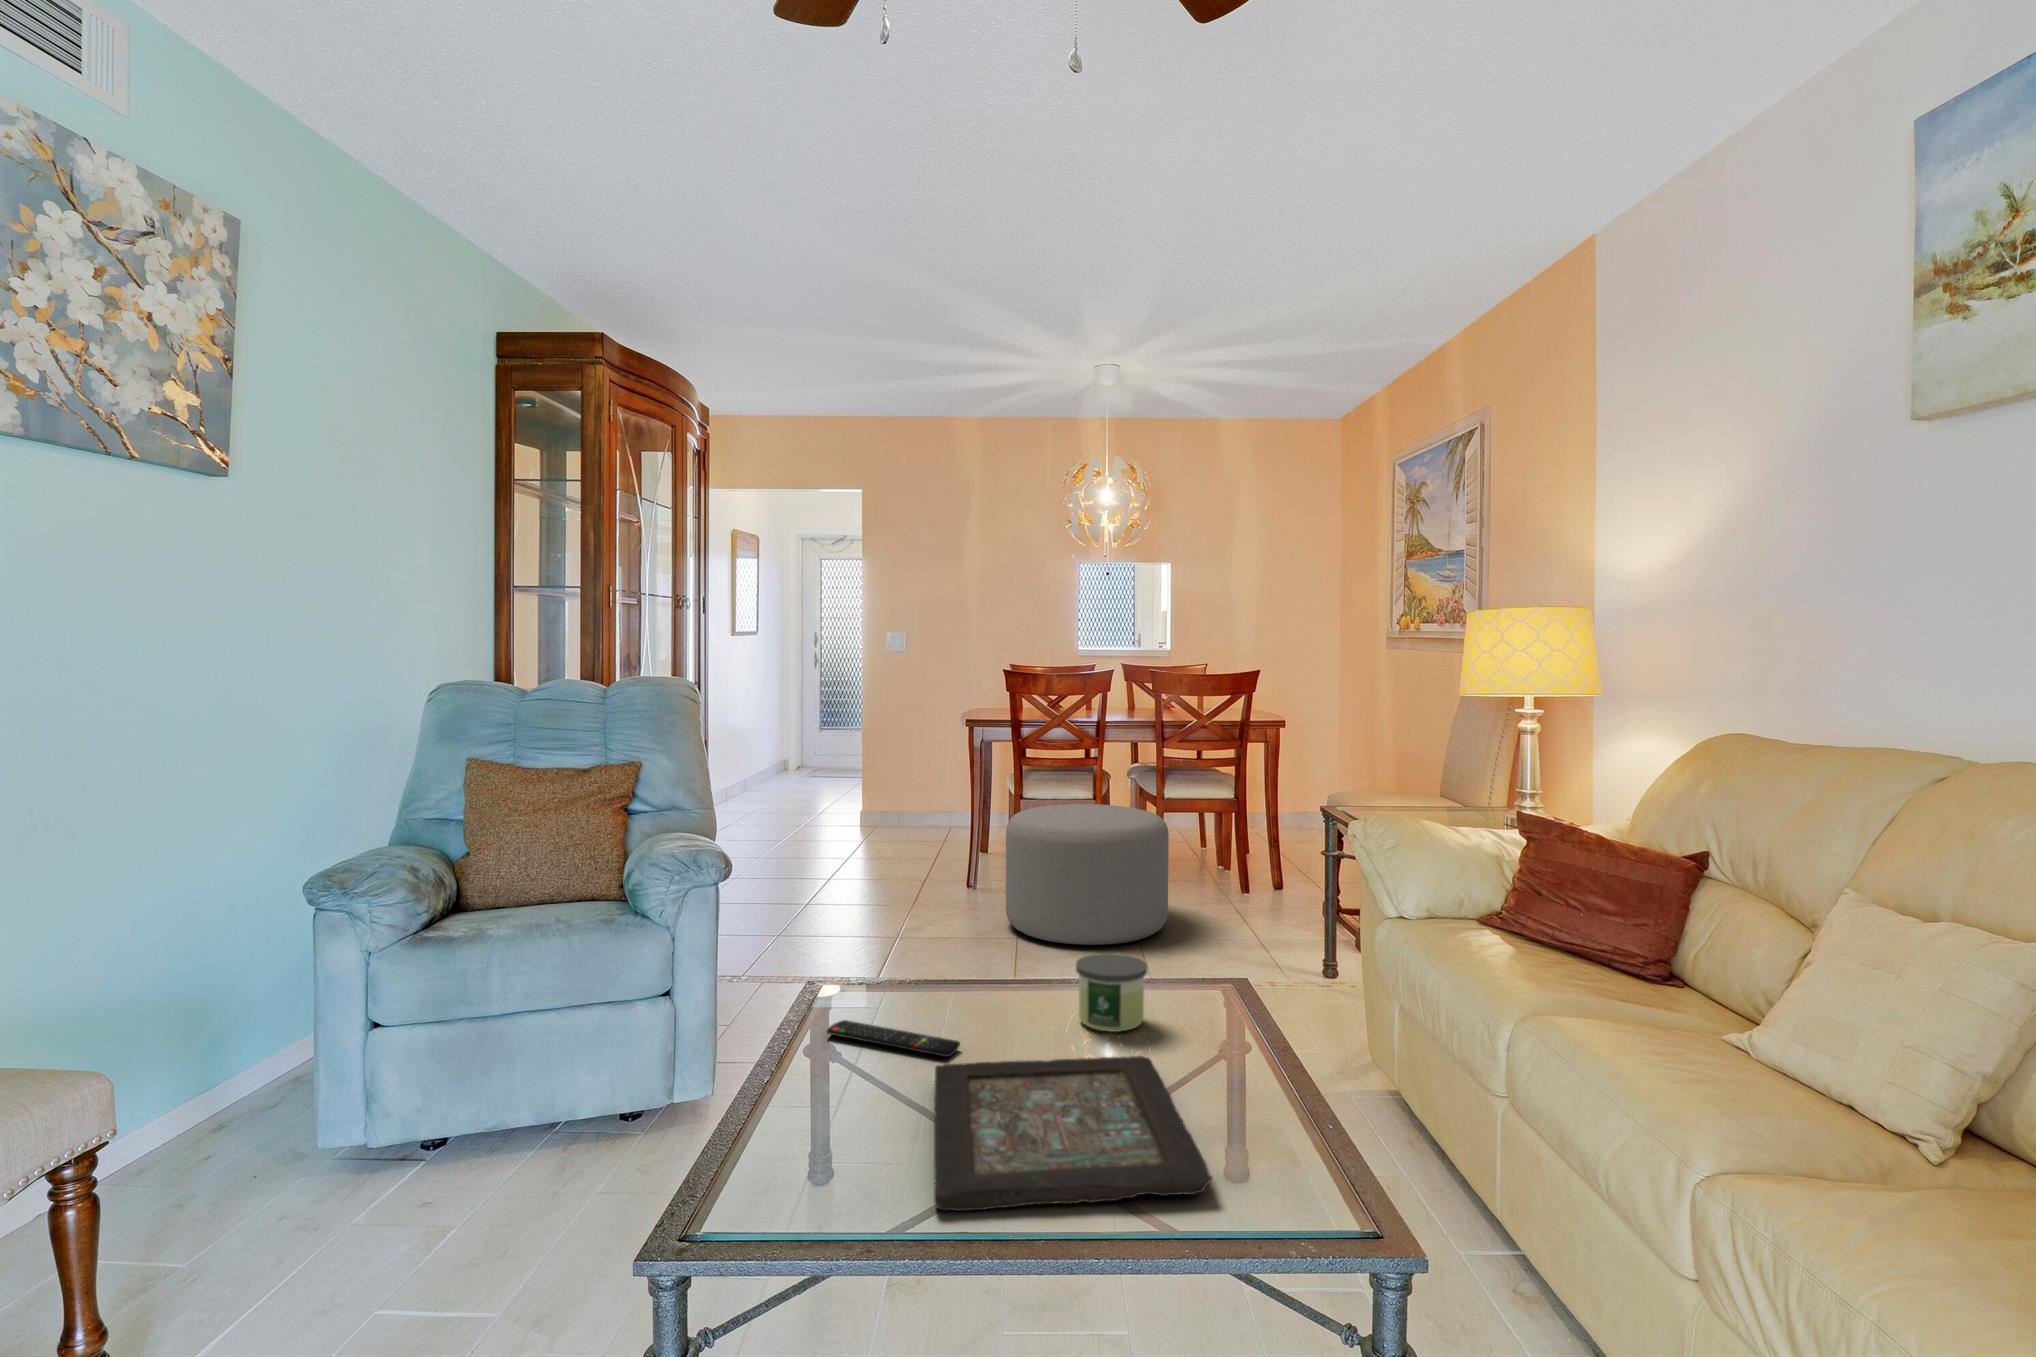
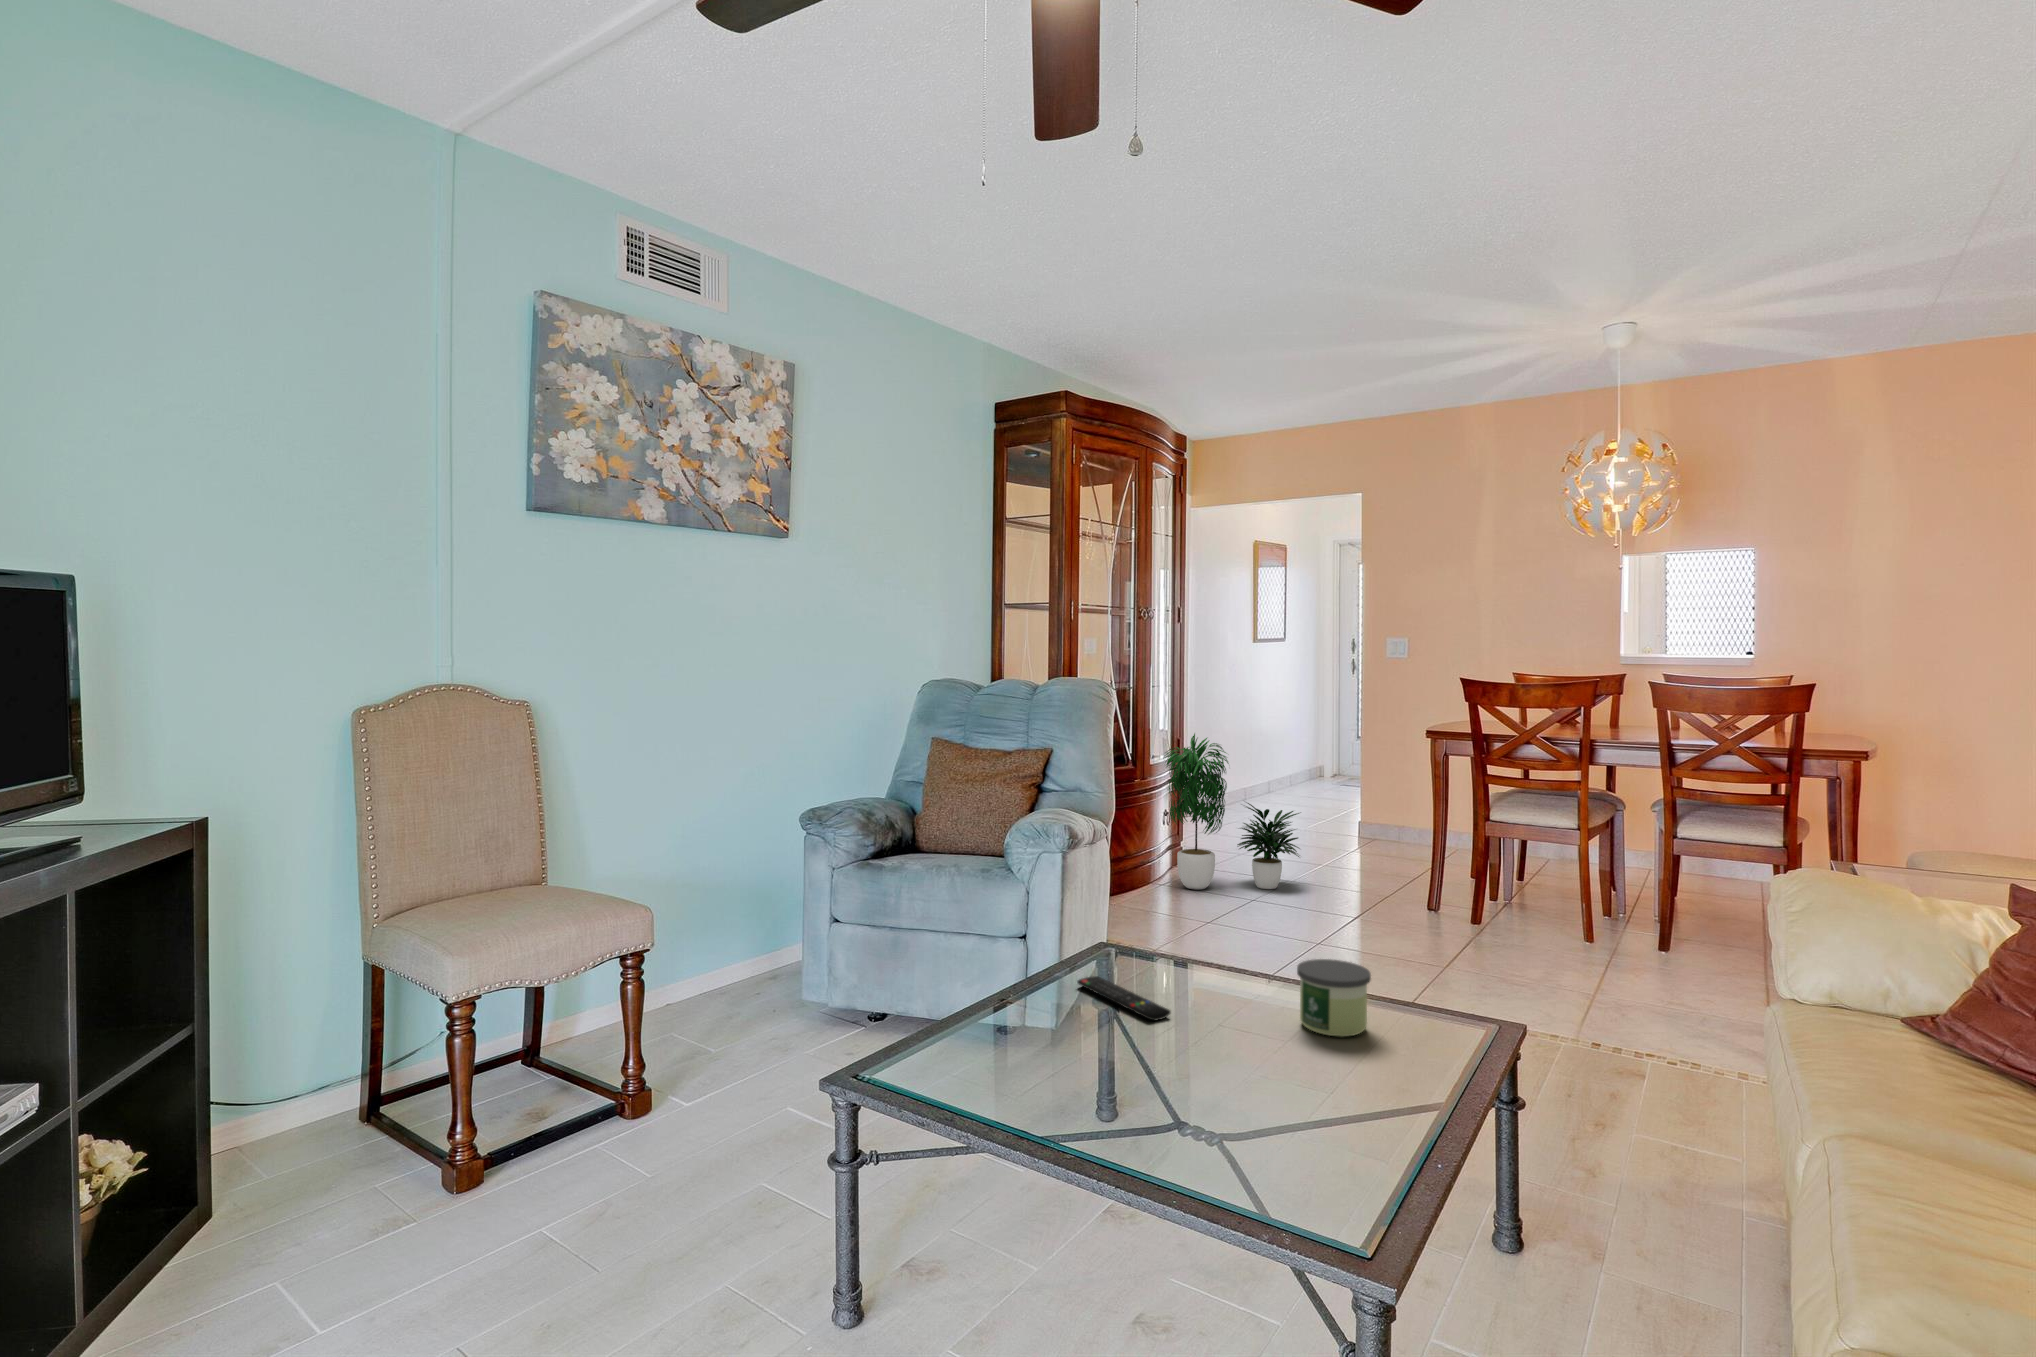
potted plant: none [694,731,844,902] -> present [1165,734,1300,889]
ottoman: present [1006,804,1169,945] -> none [1441,829,1644,988]
decorative tray: present [934,1056,1212,1211] -> none [1021,1021,1315,1165]

